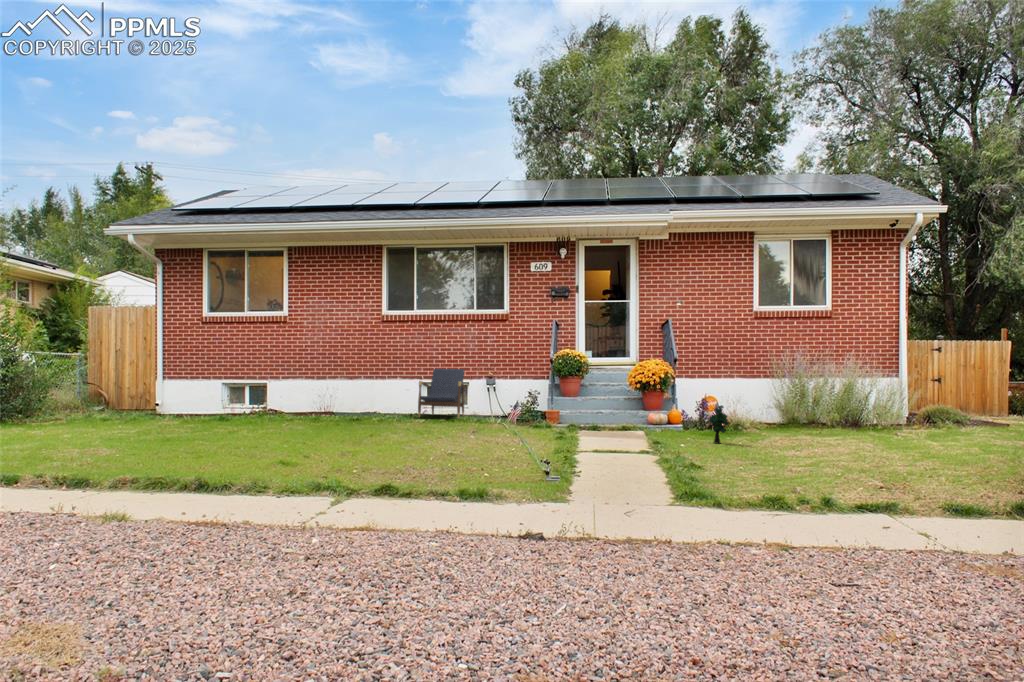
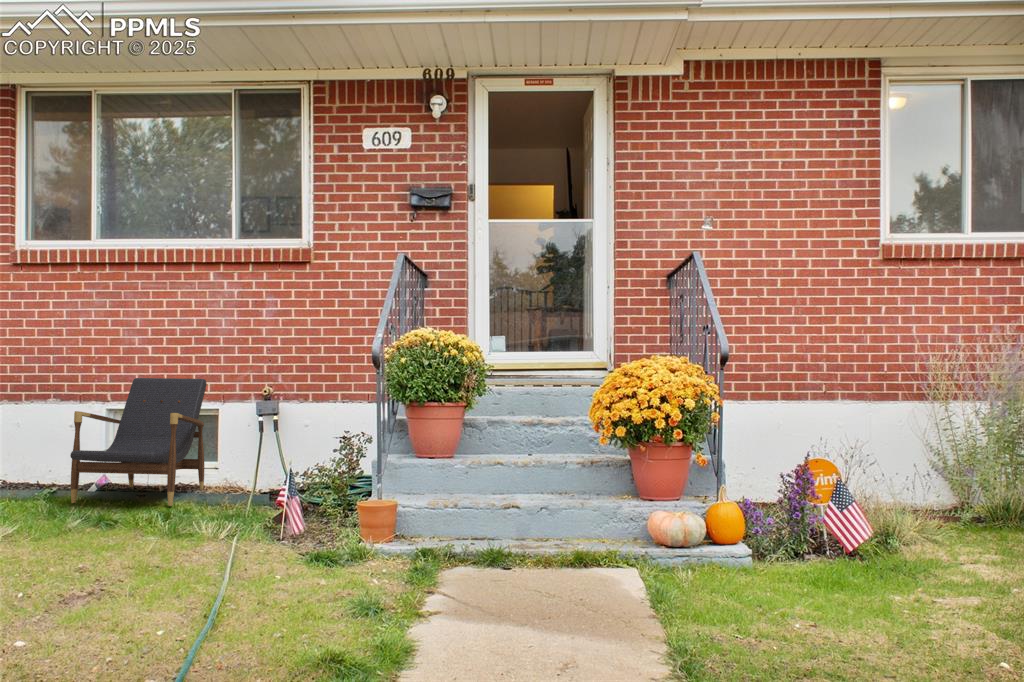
decorative plant: present [709,405,729,443] -> none [864,522,949,653]

